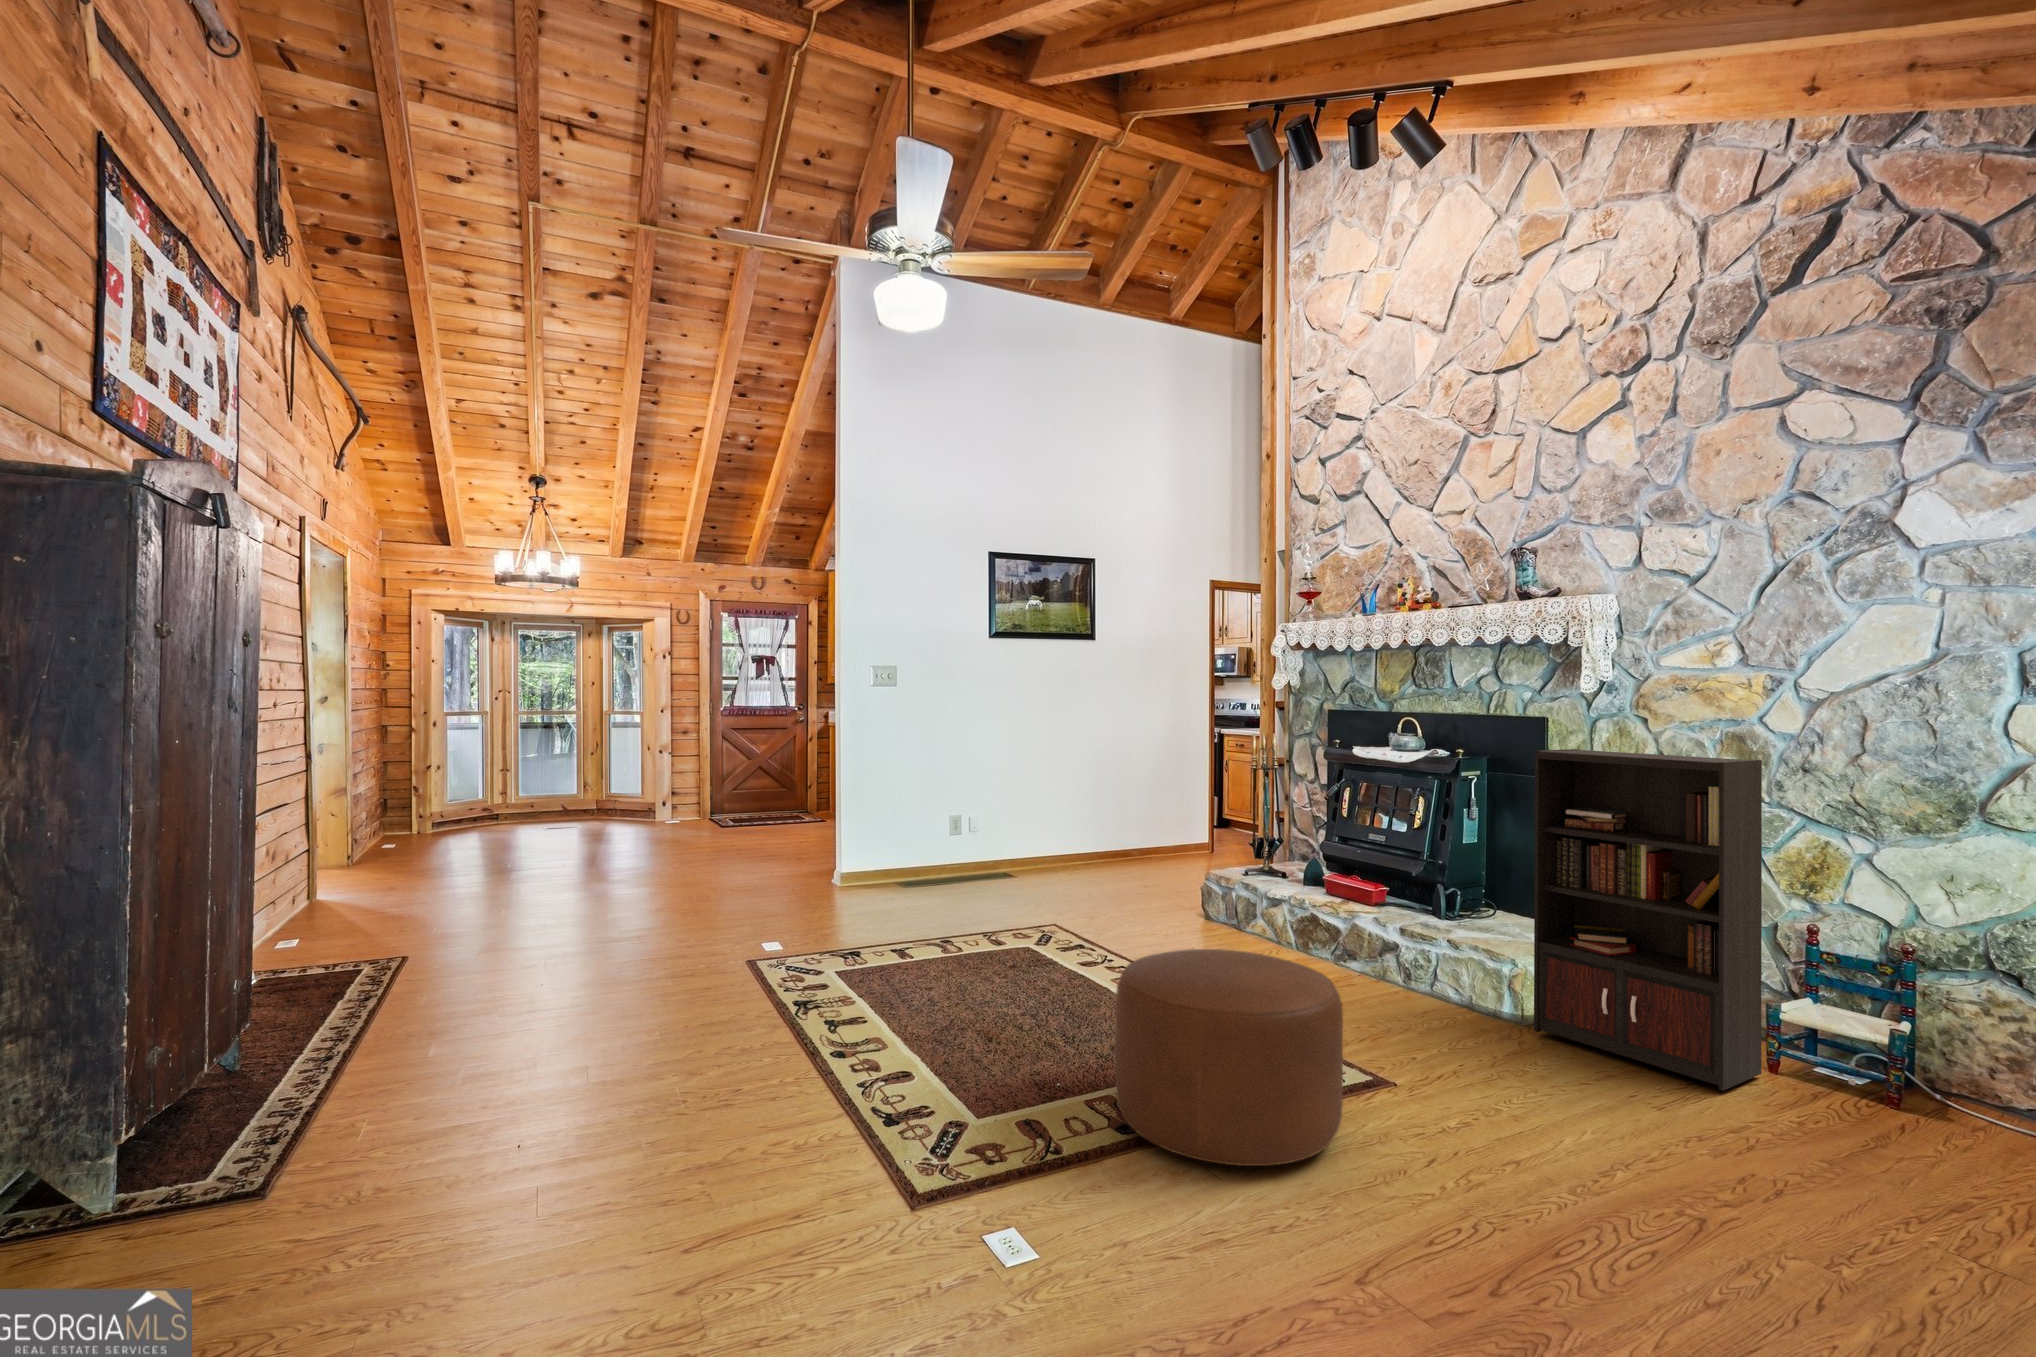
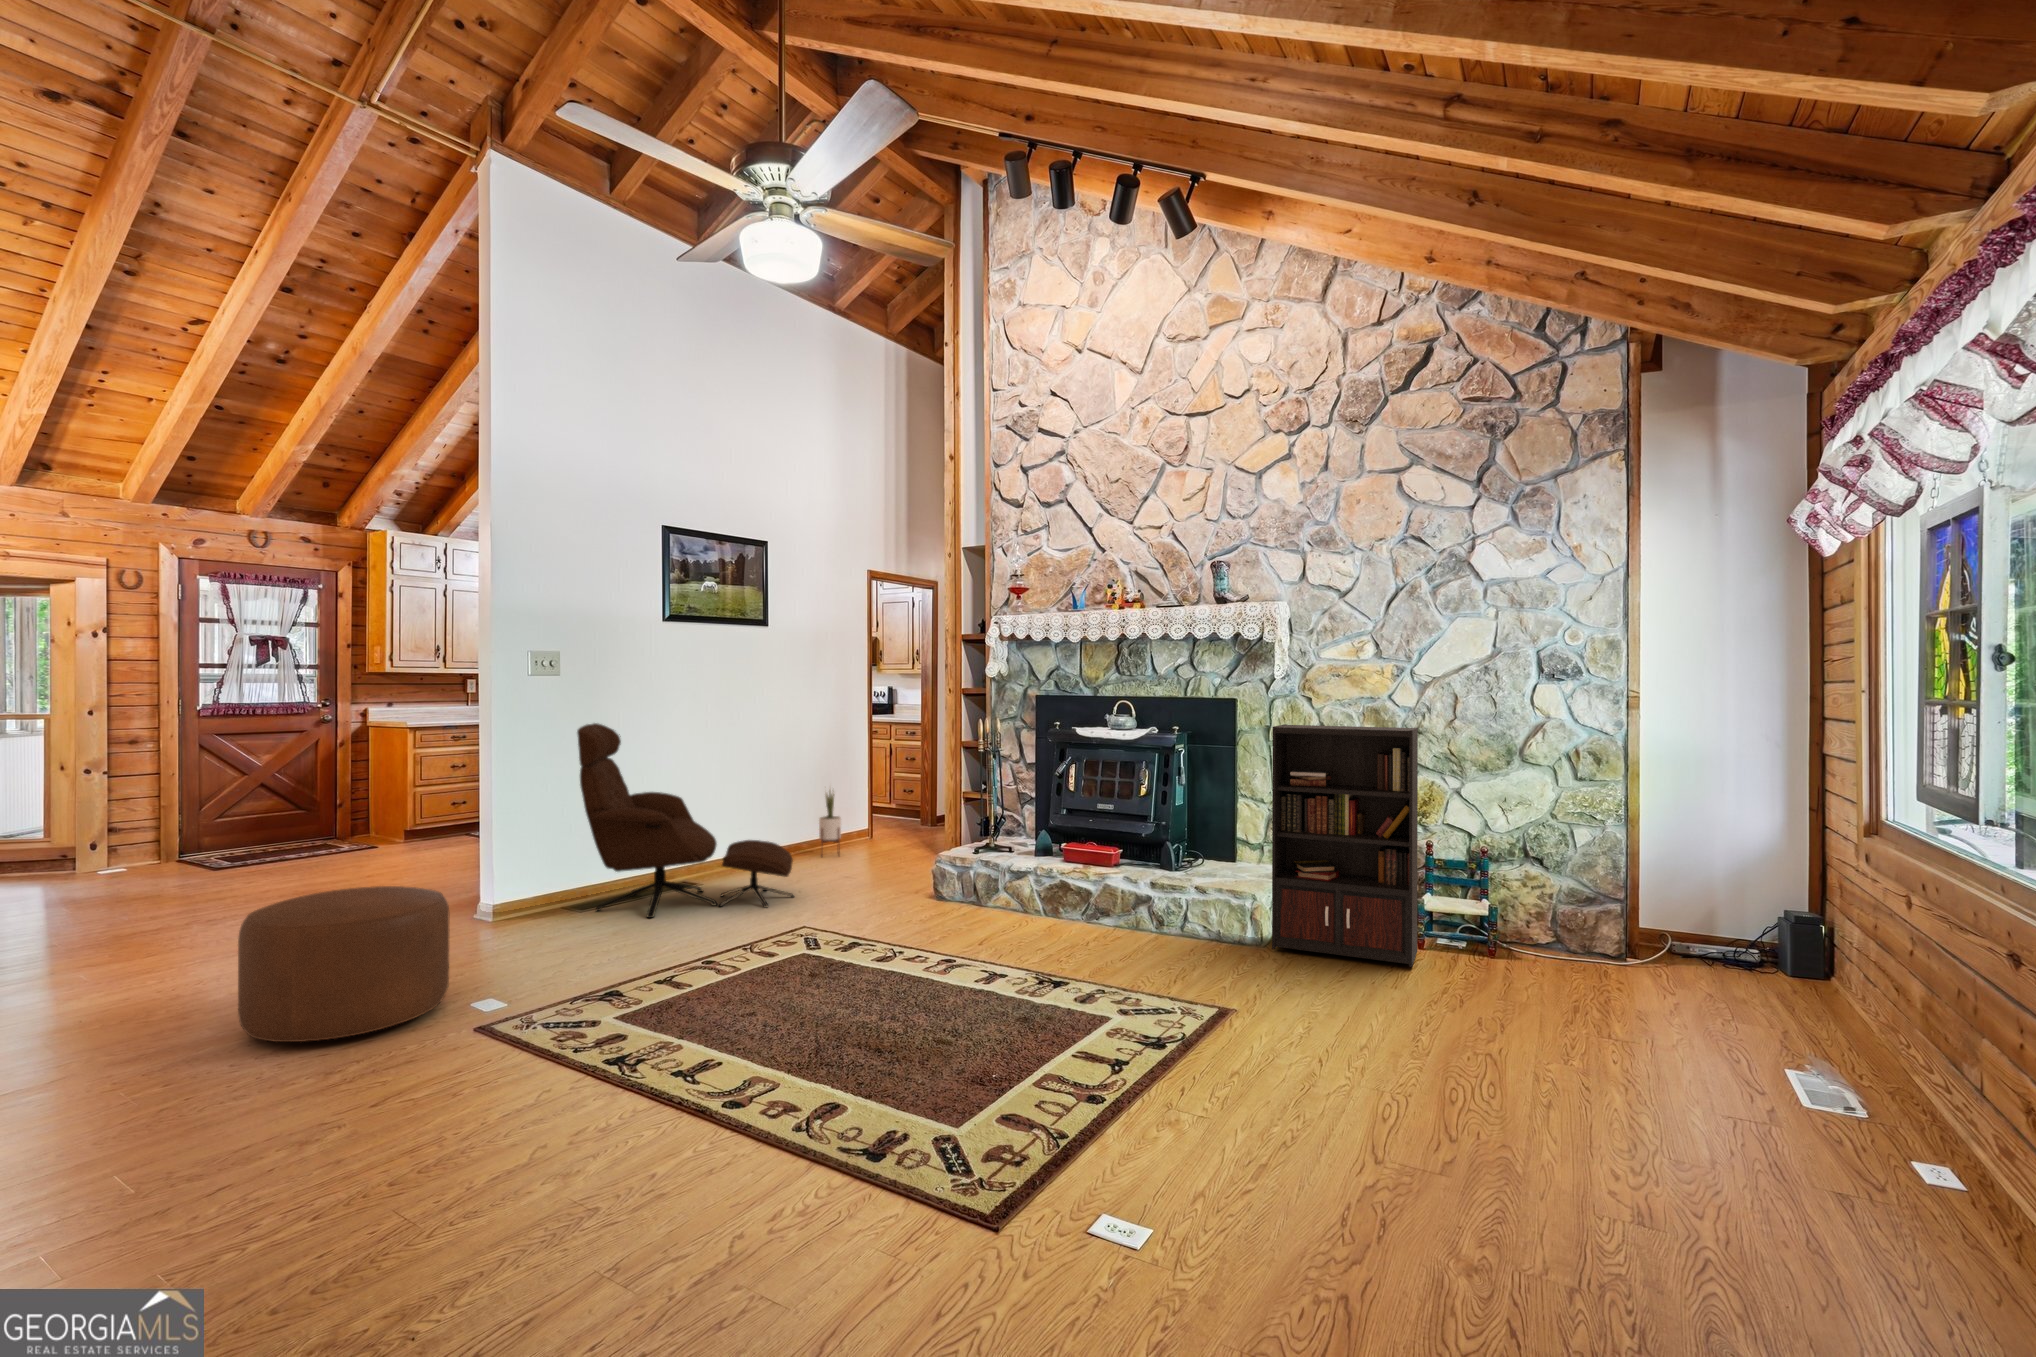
lounge chair: none [890,725,1078,905] -> present [577,723,793,918]
potted plant: none [1141,793,1163,868] -> present [819,791,841,852]
ottoman: present [1115,949,1343,1166] -> present [238,886,450,1042]

